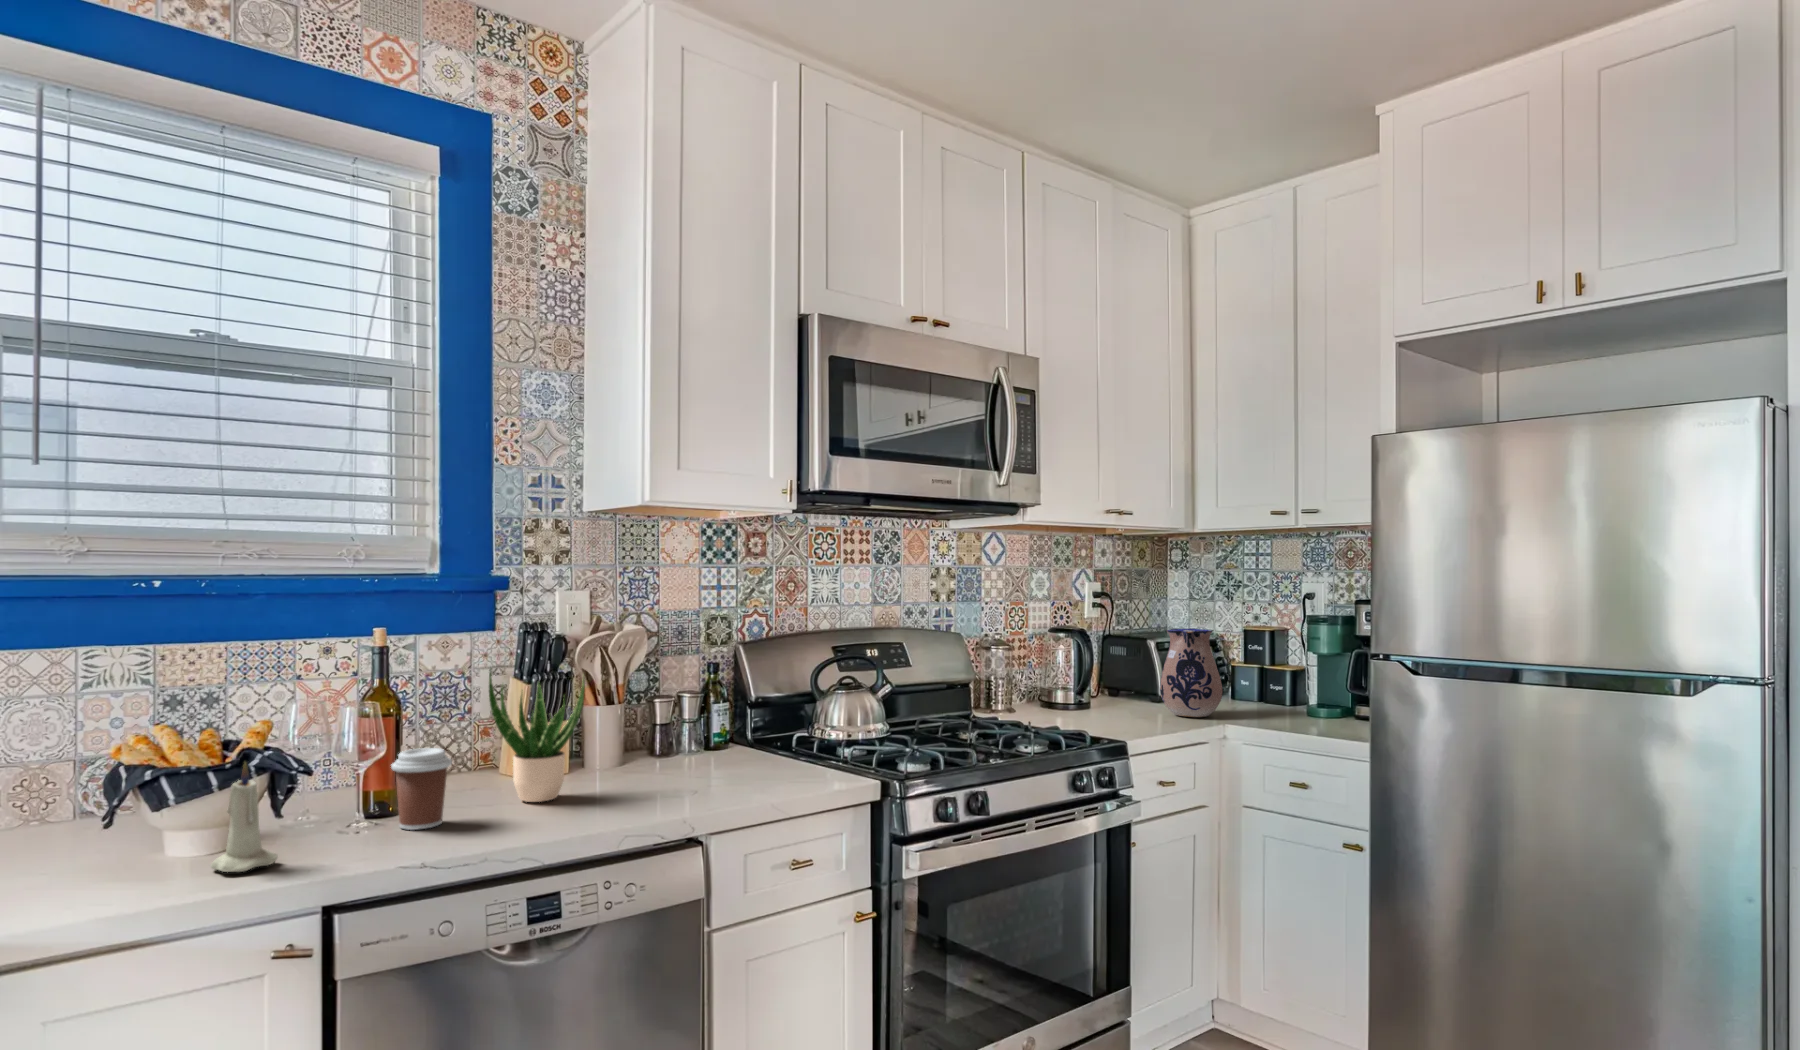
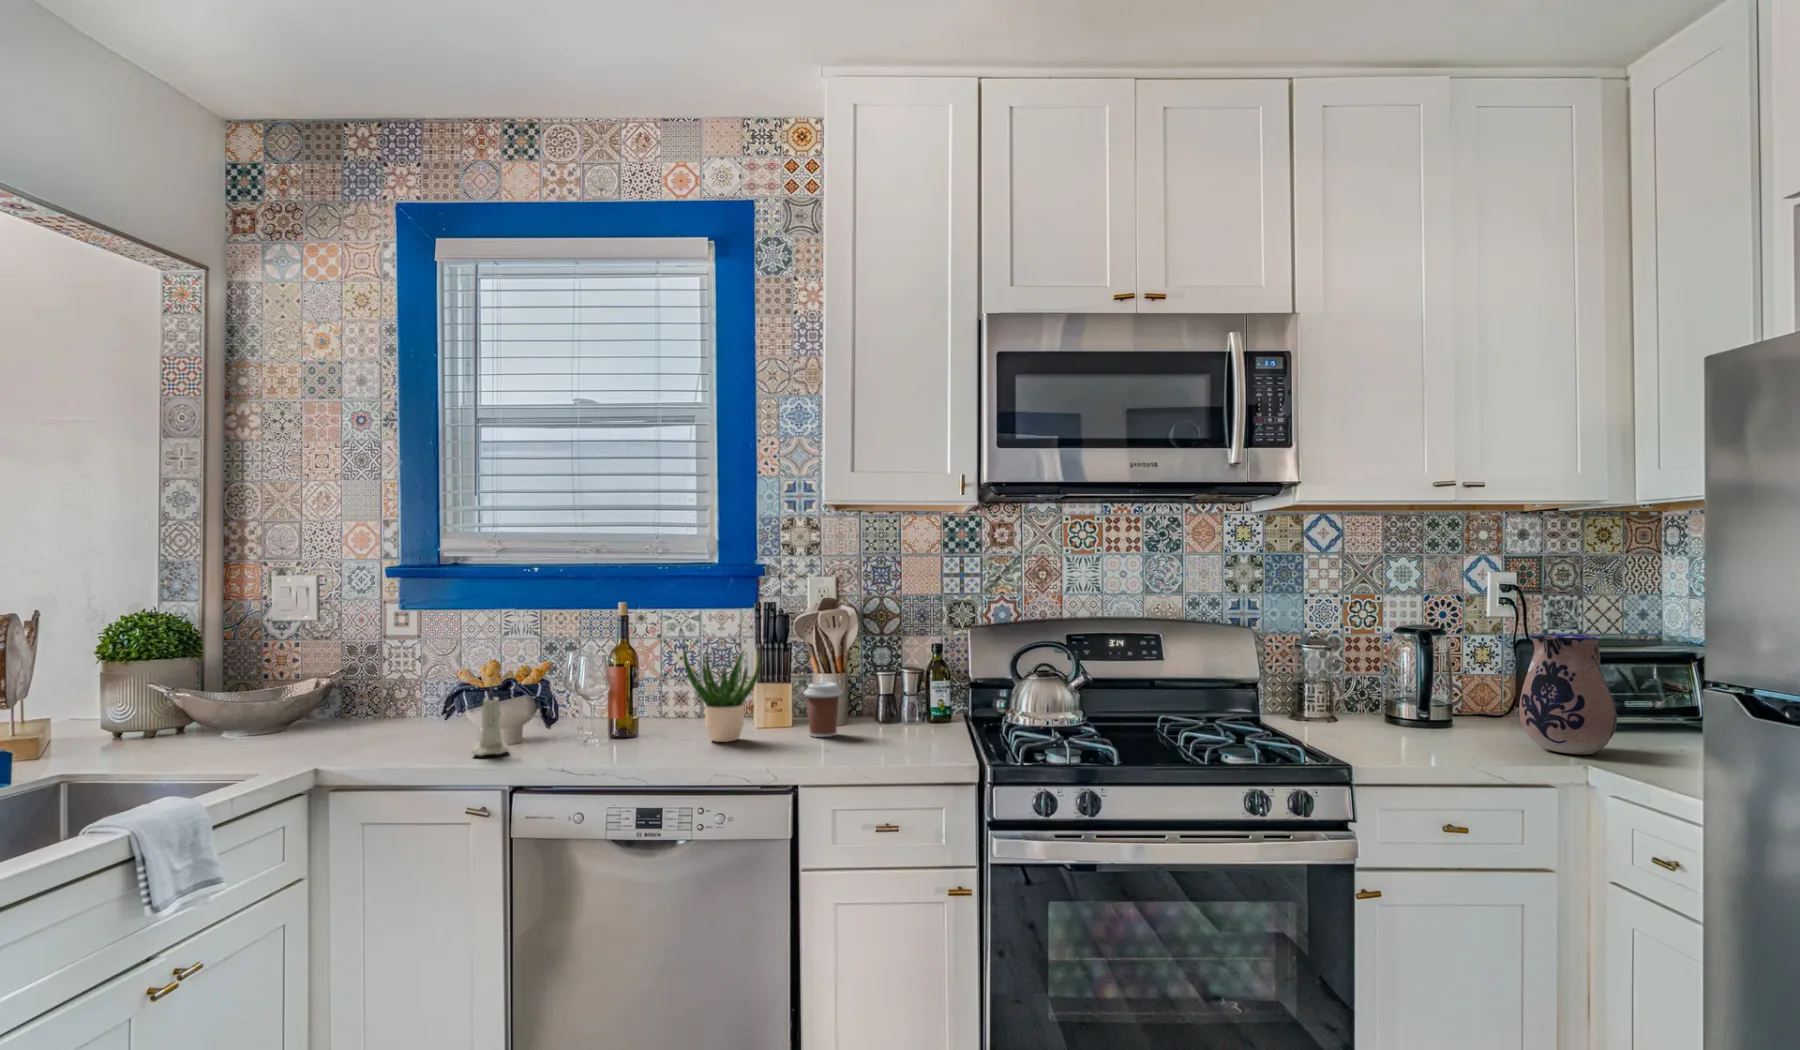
coffee cup: present [391,748,452,830] -> present [804,682,842,737]

